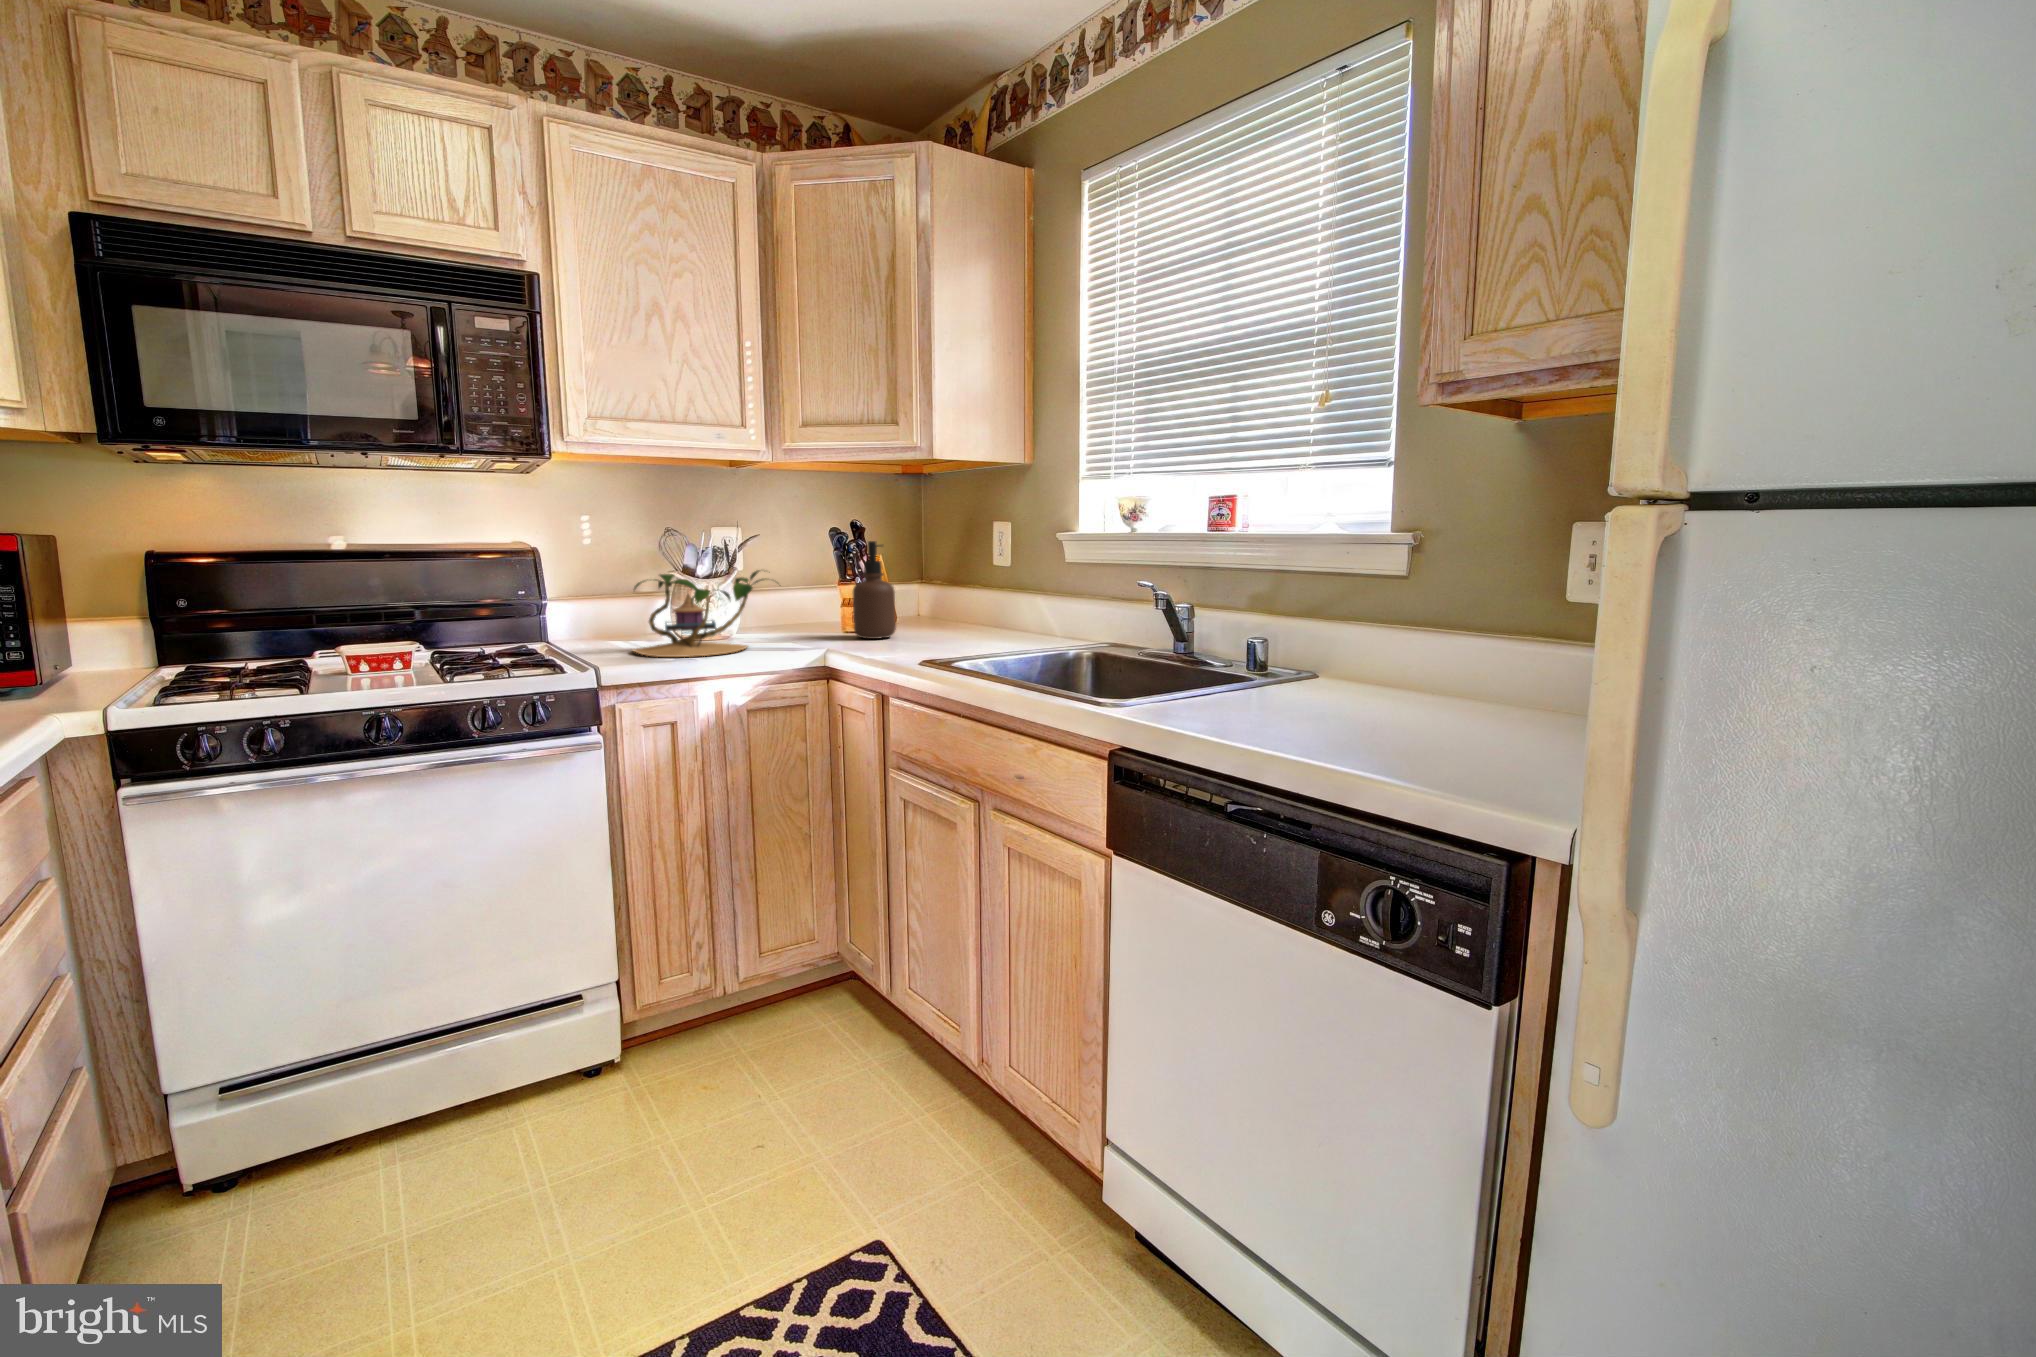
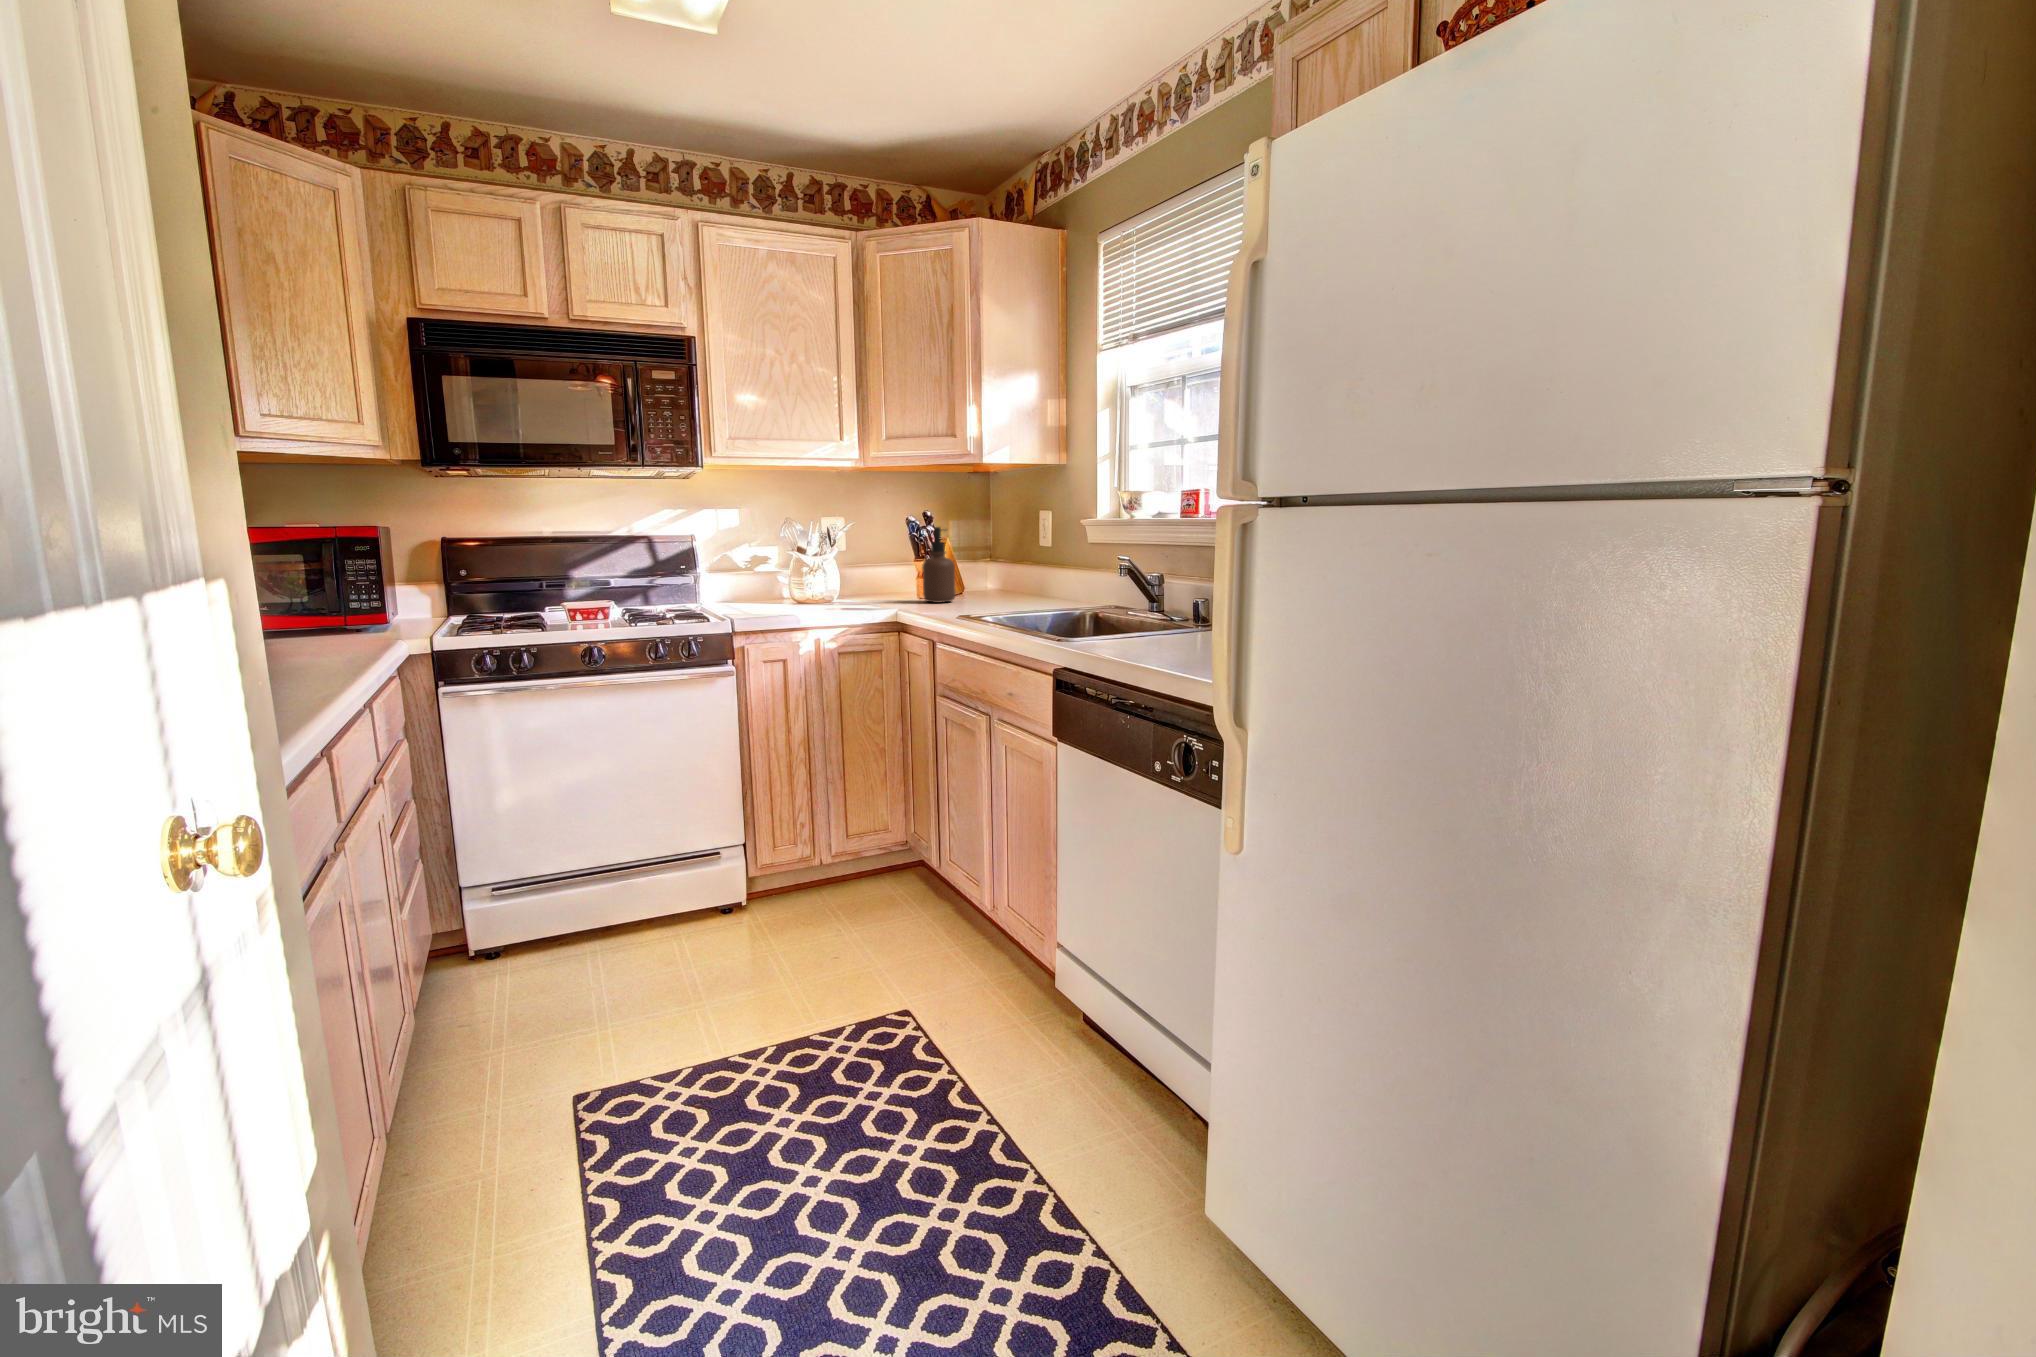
plant: present [633,570,766,657] -> none [757,549,867,613]

